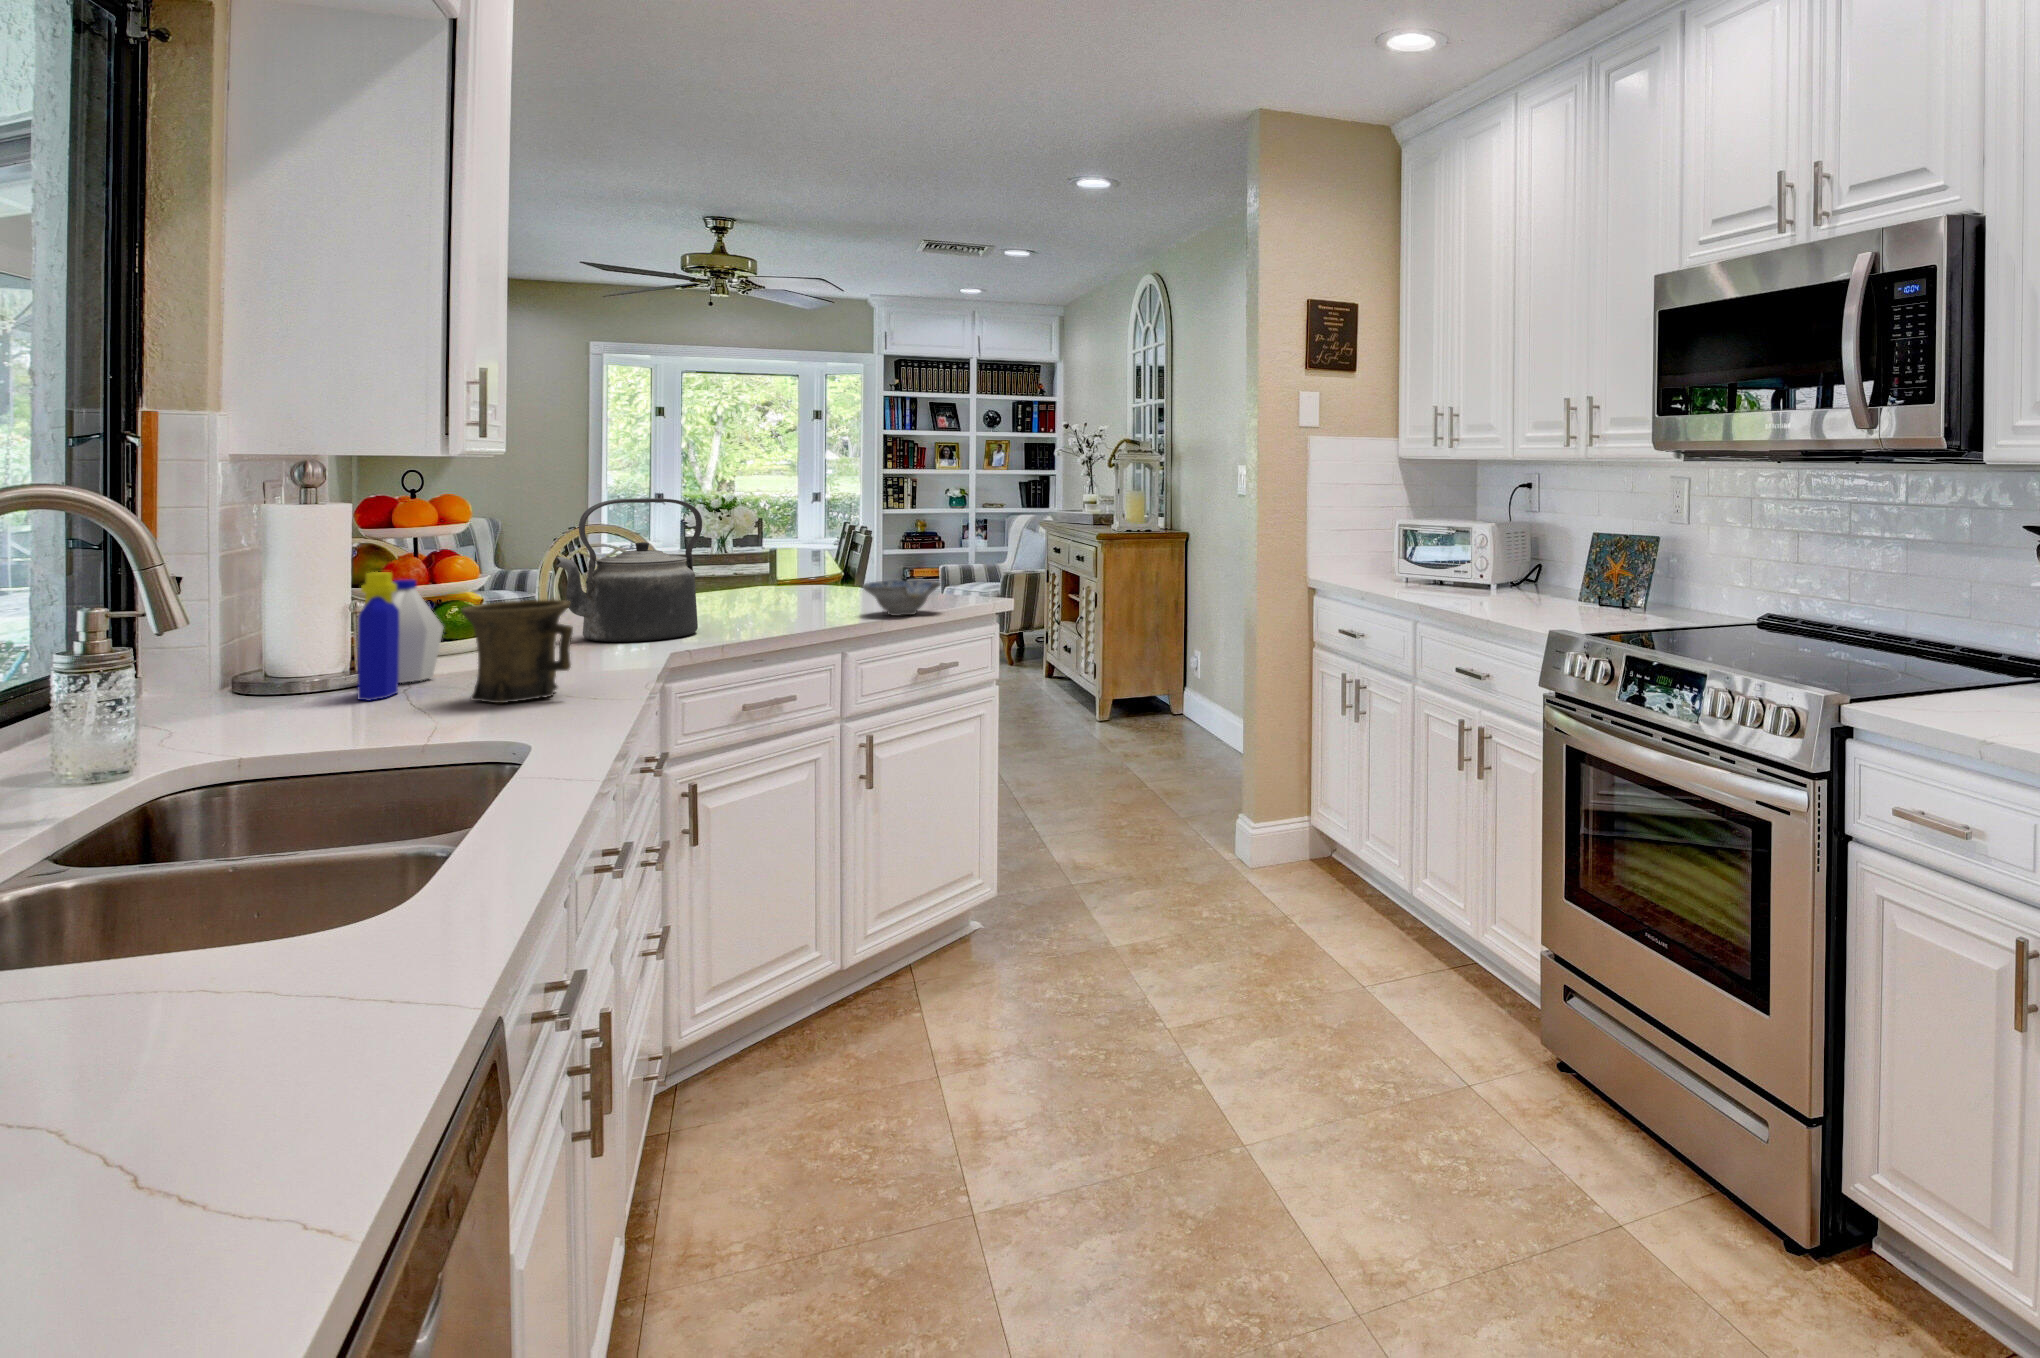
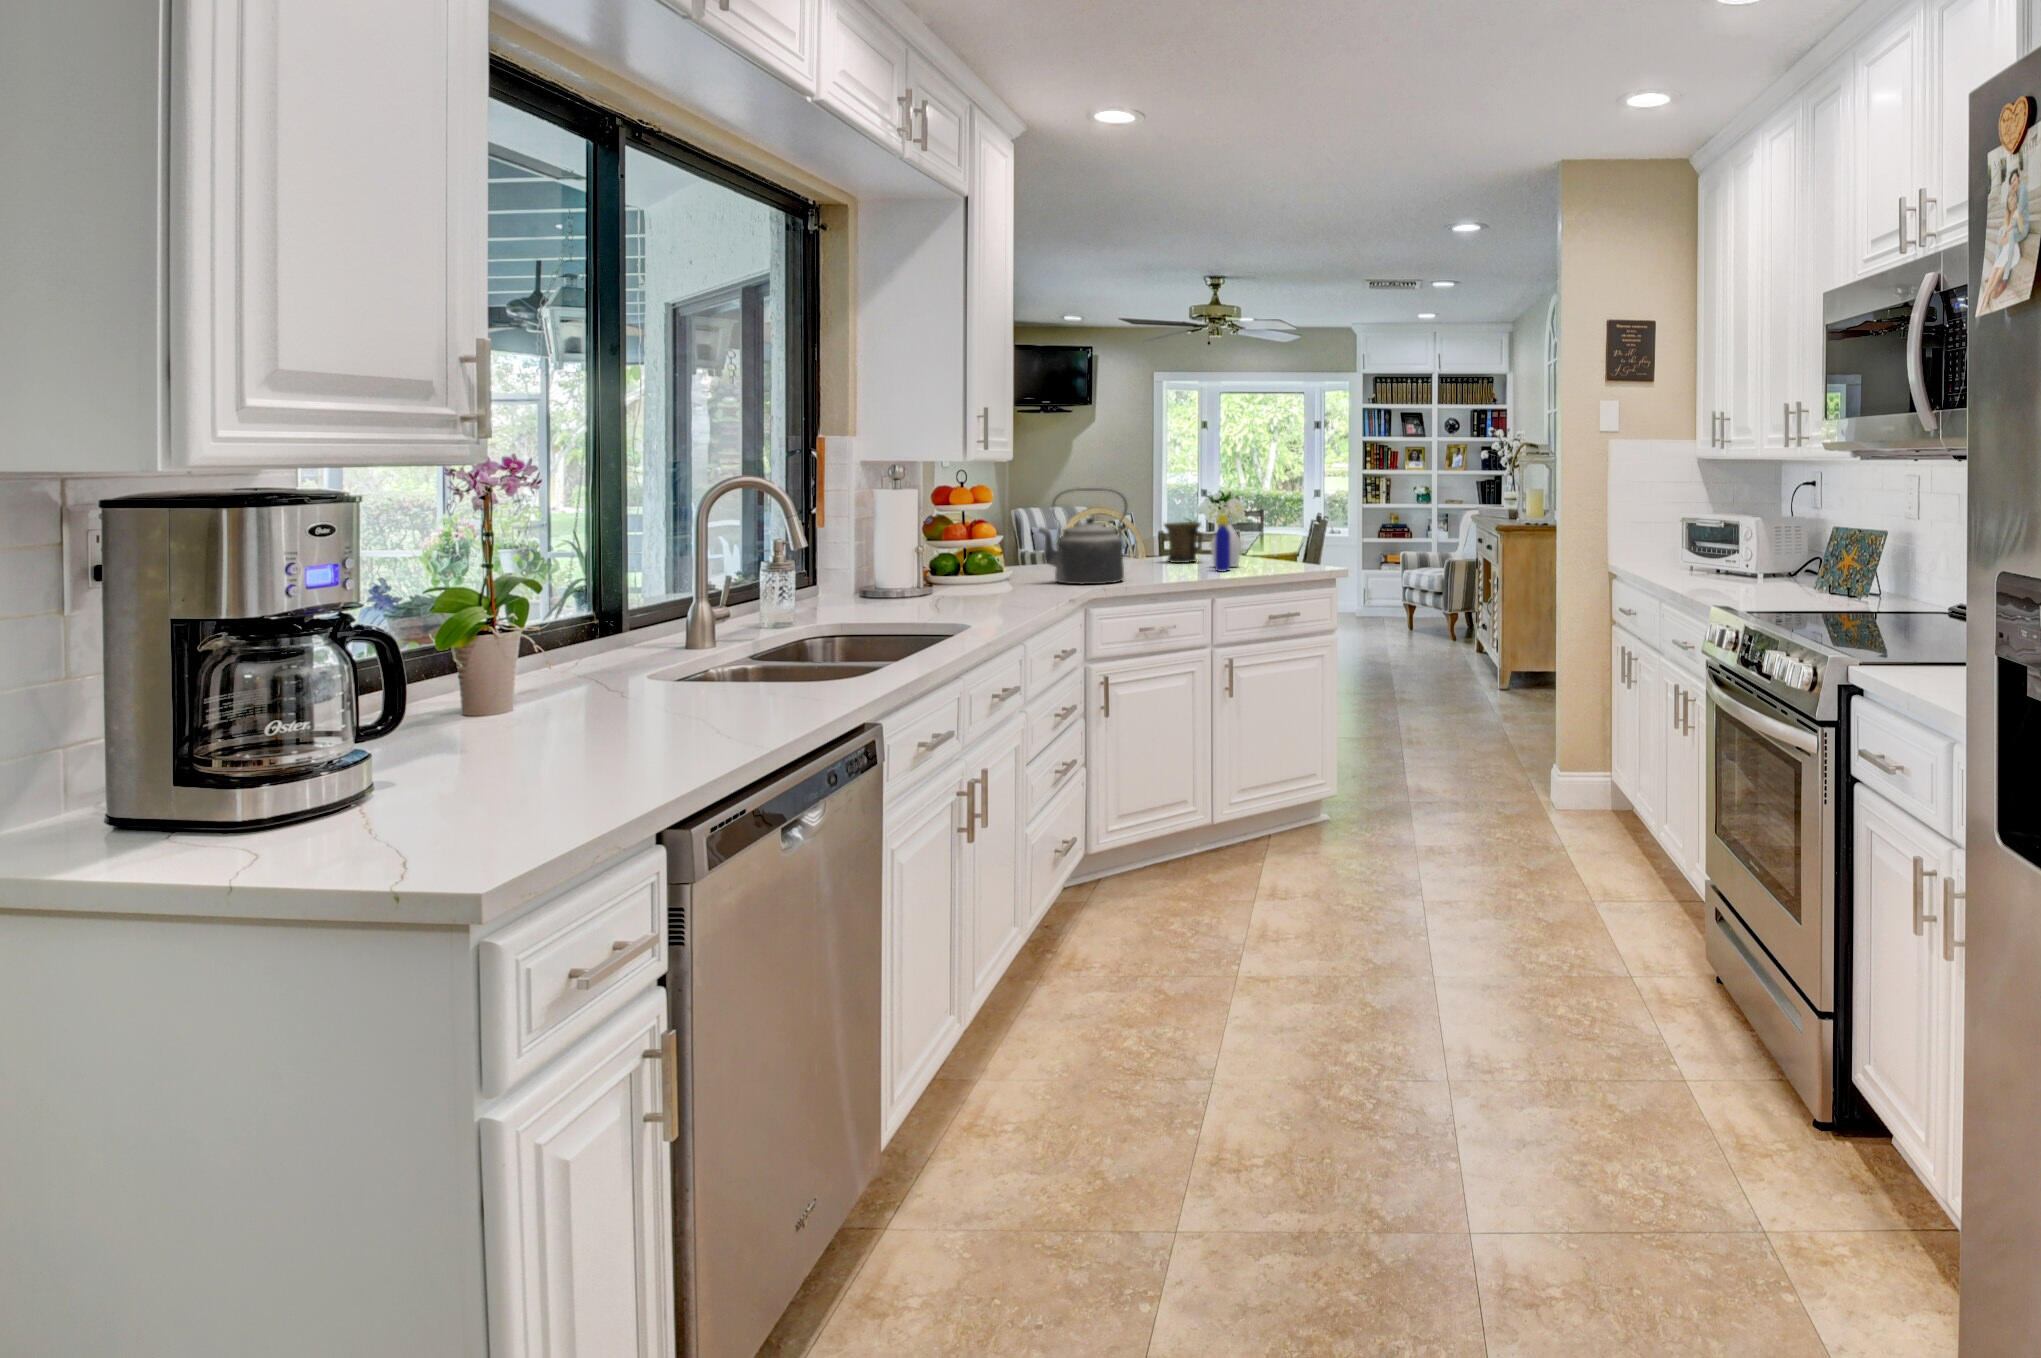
bottle: present [357,572,444,700] -> present [1210,514,1242,571]
ceramic bowl: present [862,580,940,616] -> none [1237,551,1293,577]
mug: present [461,599,573,703] -> present [1164,522,1203,563]

